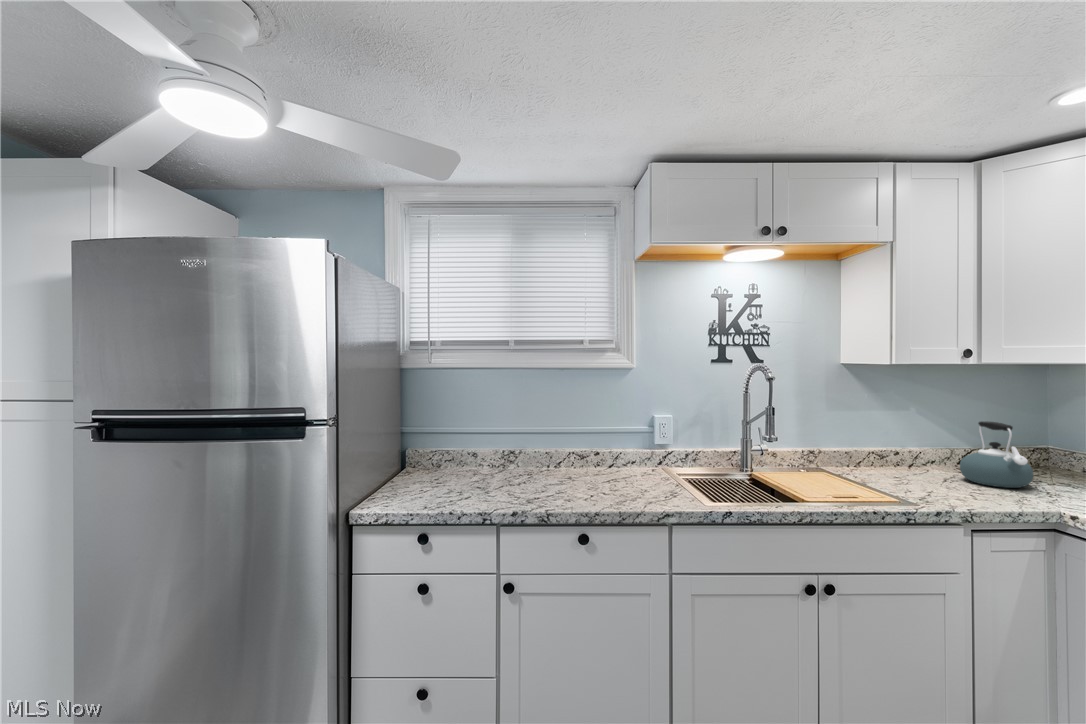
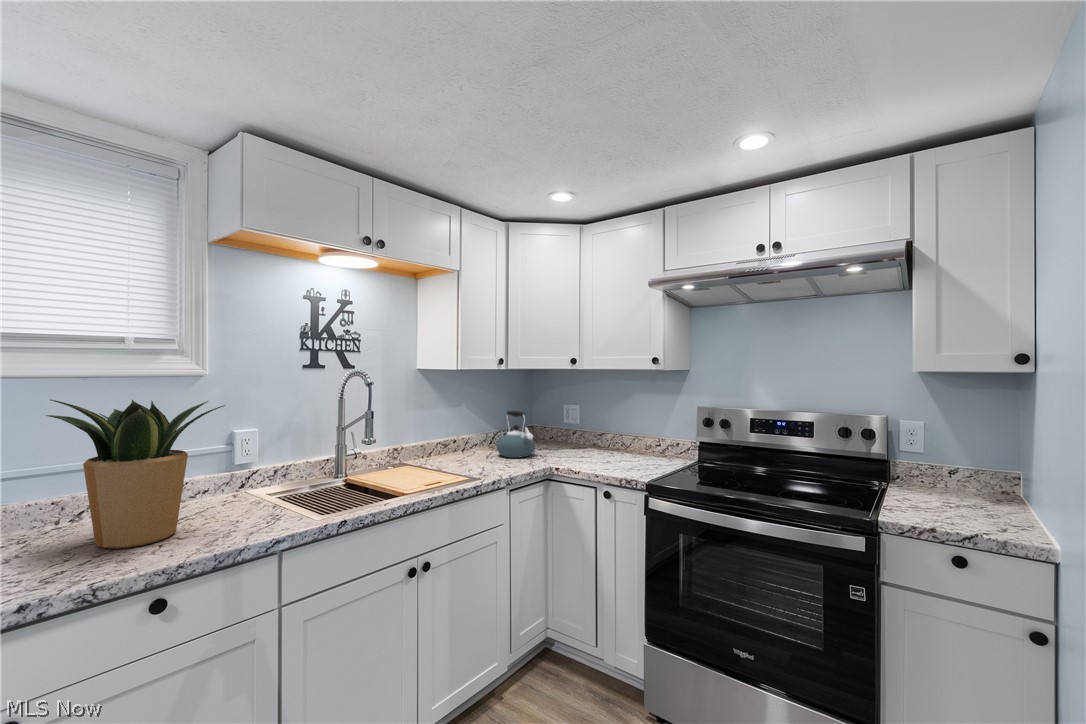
potted plant: none [534,383,635,492] -> present [46,400,225,548]

